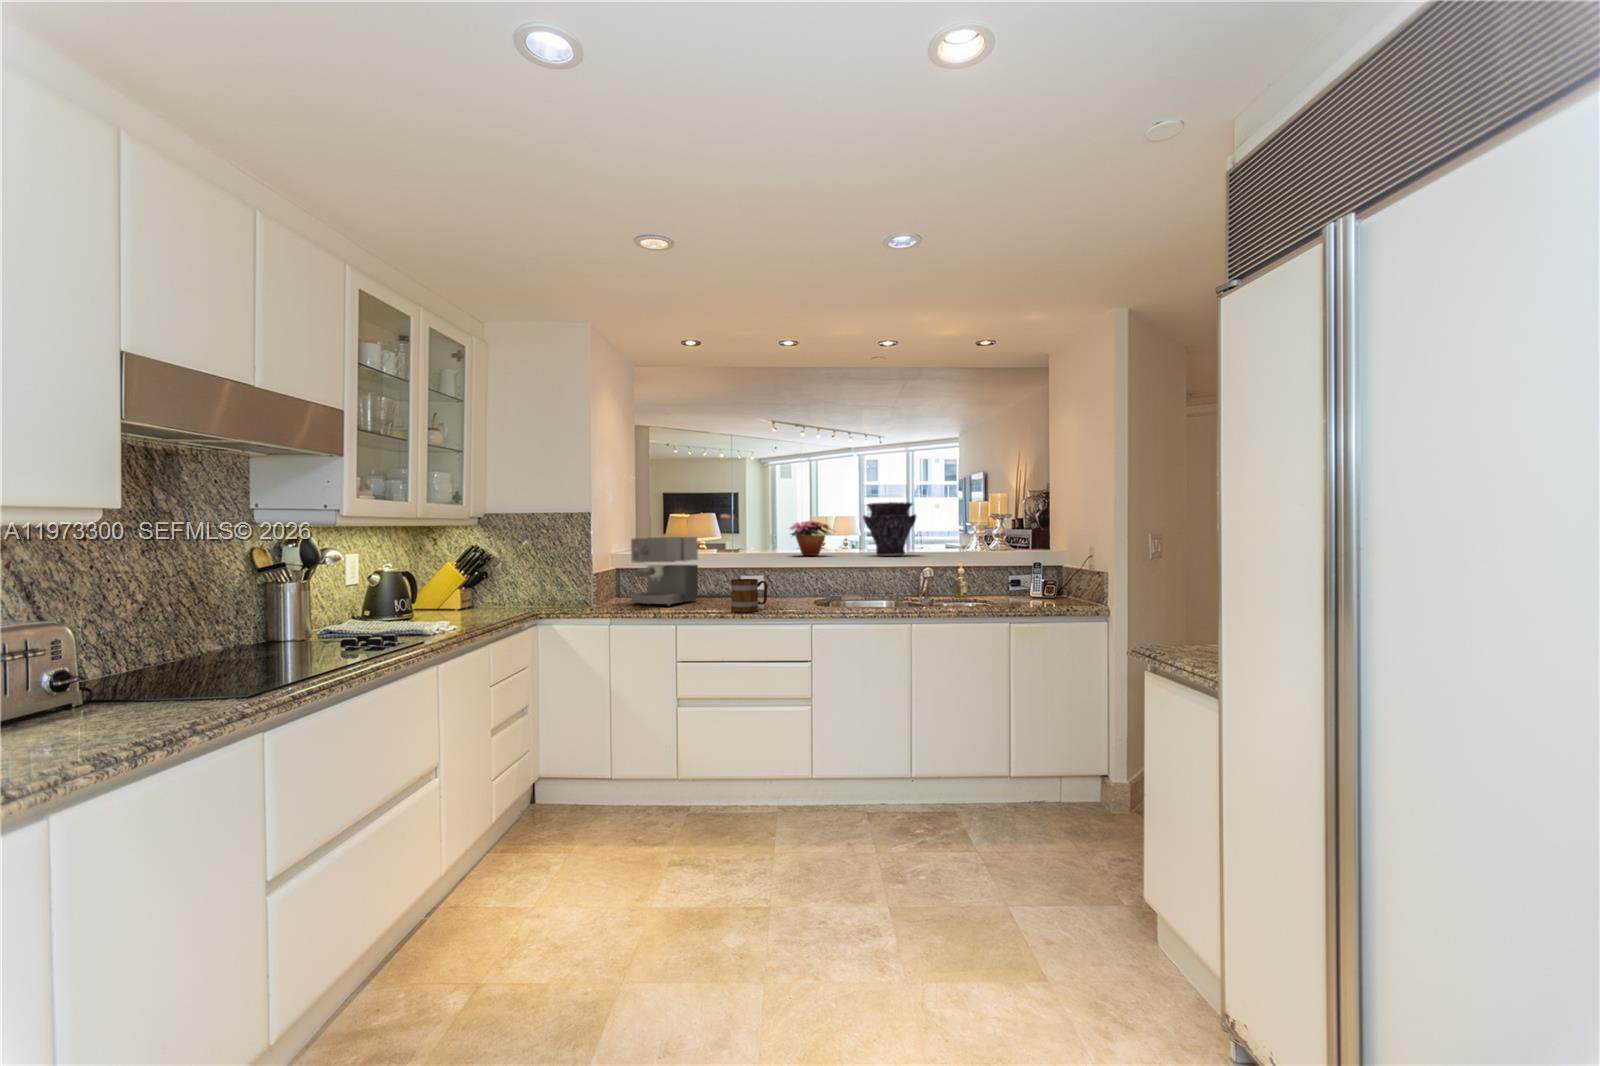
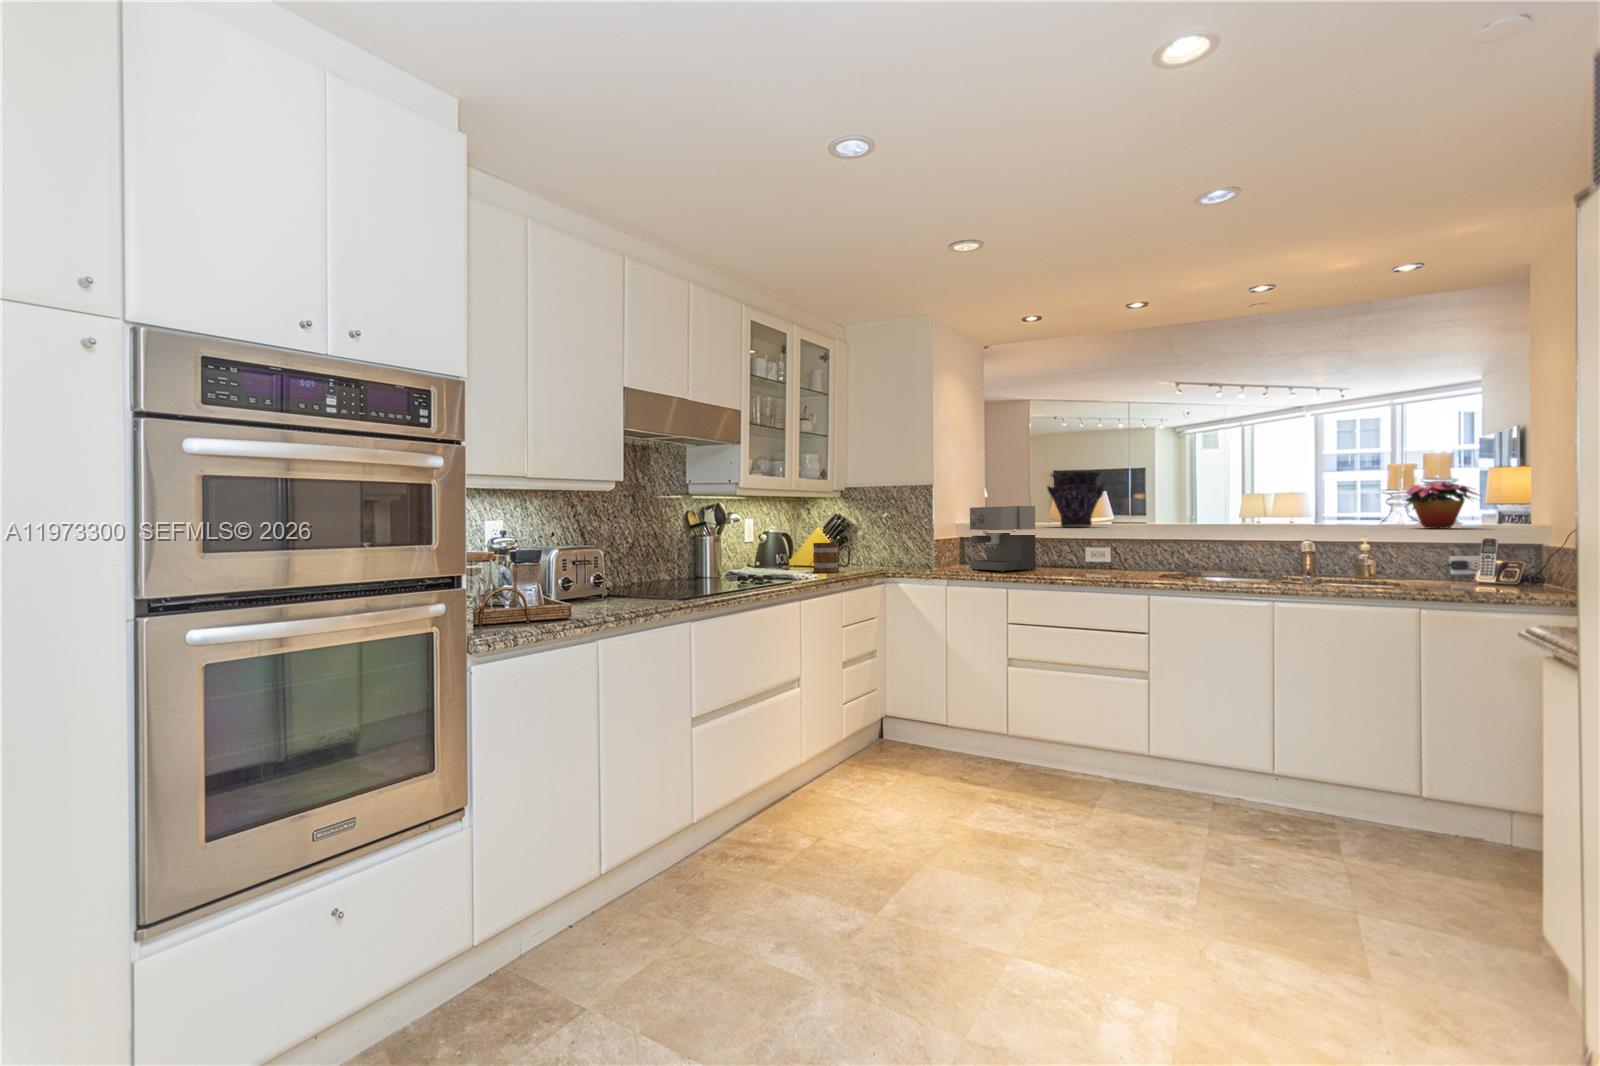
vase: present [863,502,916,556] -> present [1047,472,1105,527]
flower arrangement: present [790,521,831,556] -> present [1404,482,1478,528]
mug: present [731,579,768,612] -> present [813,543,851,573]

